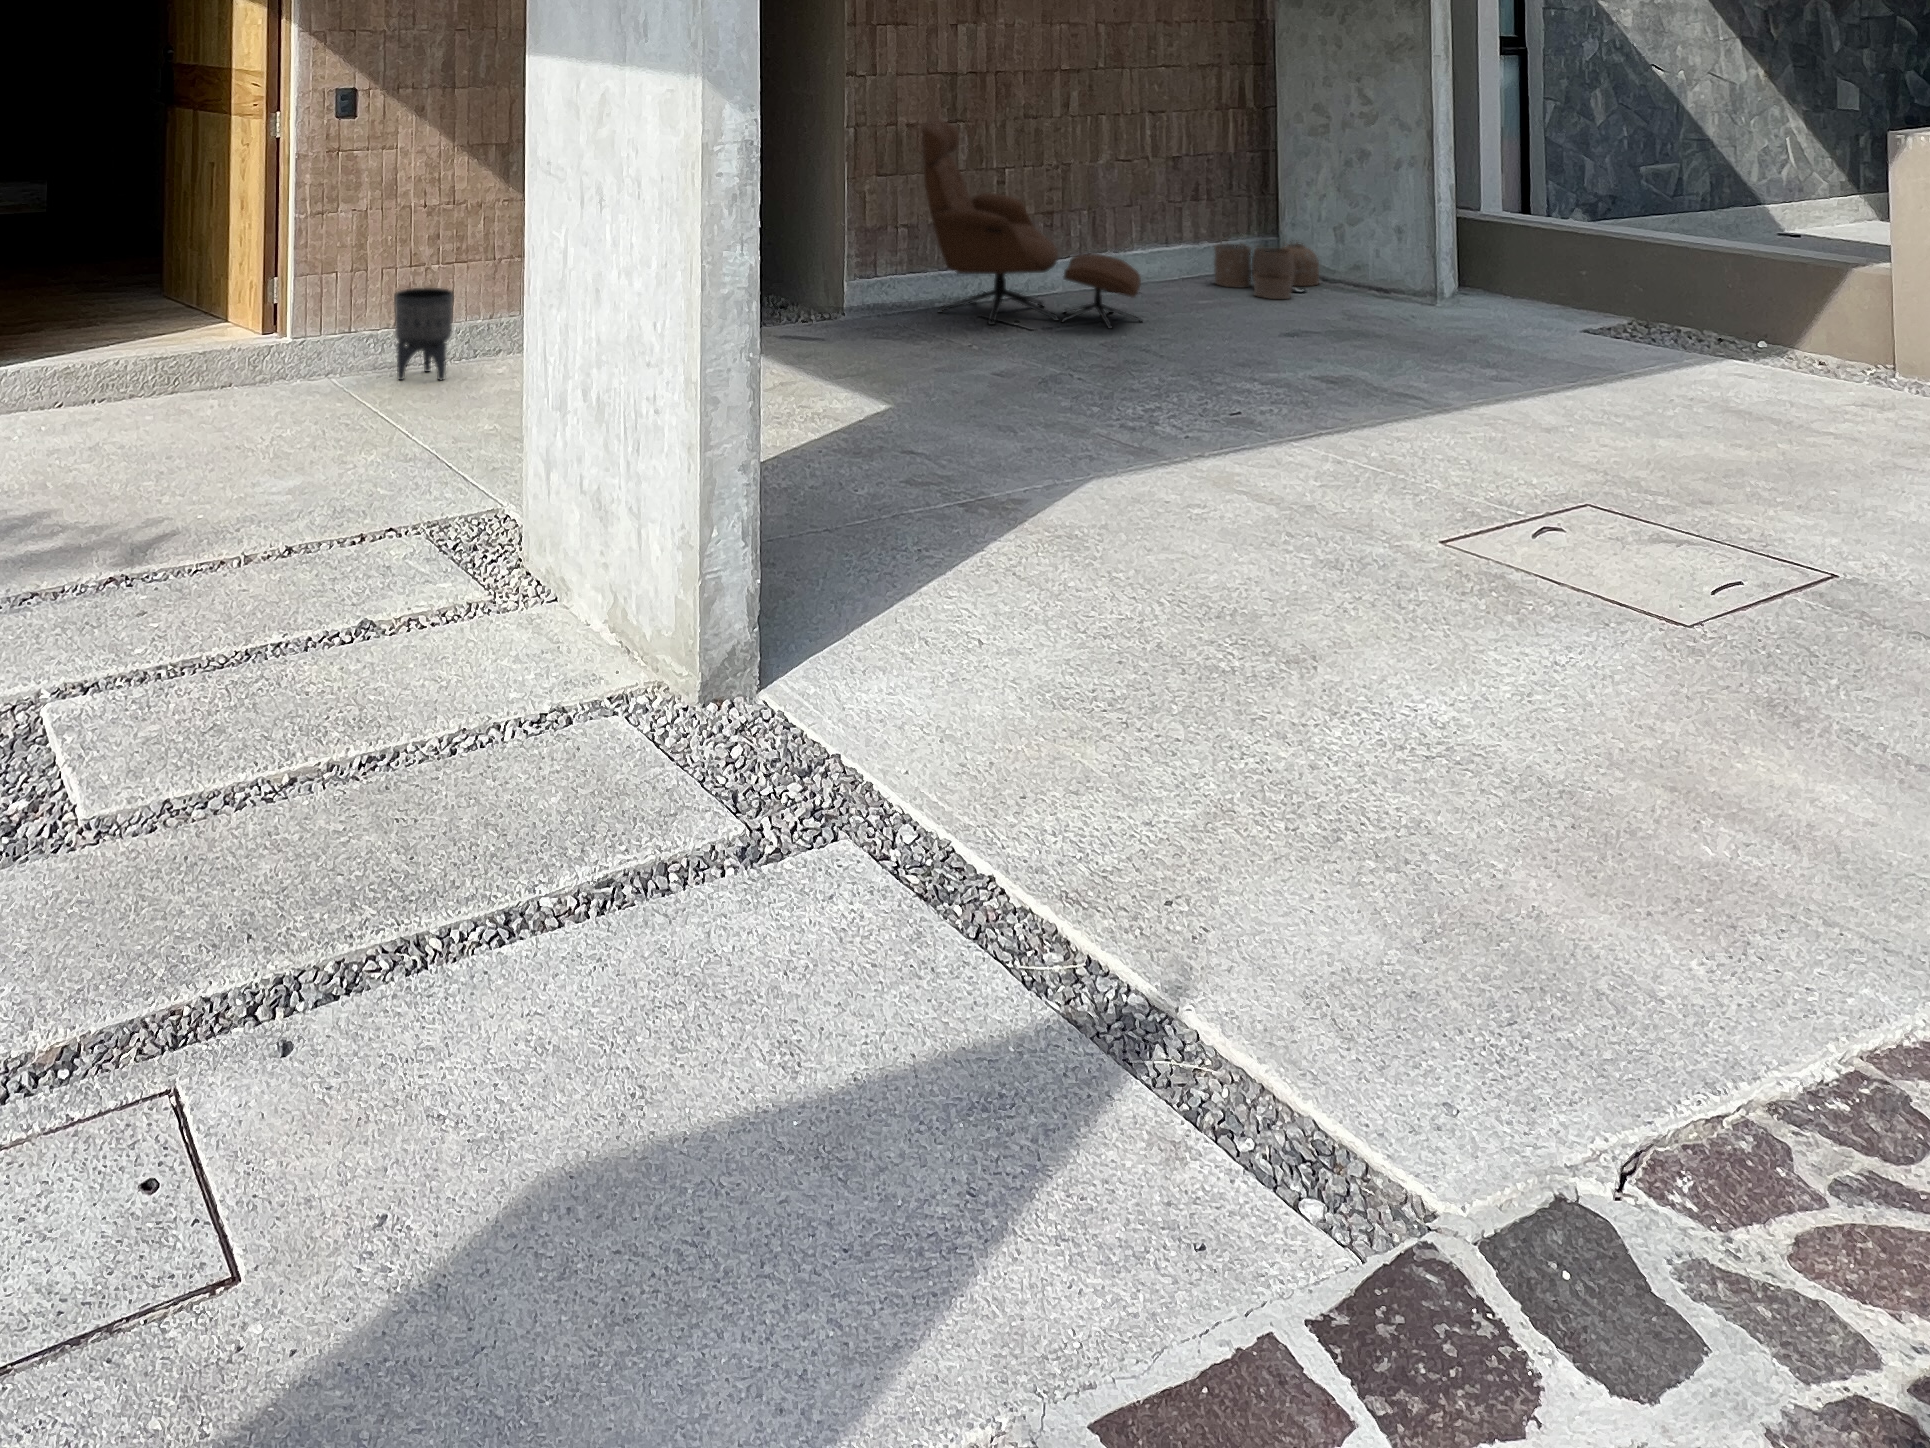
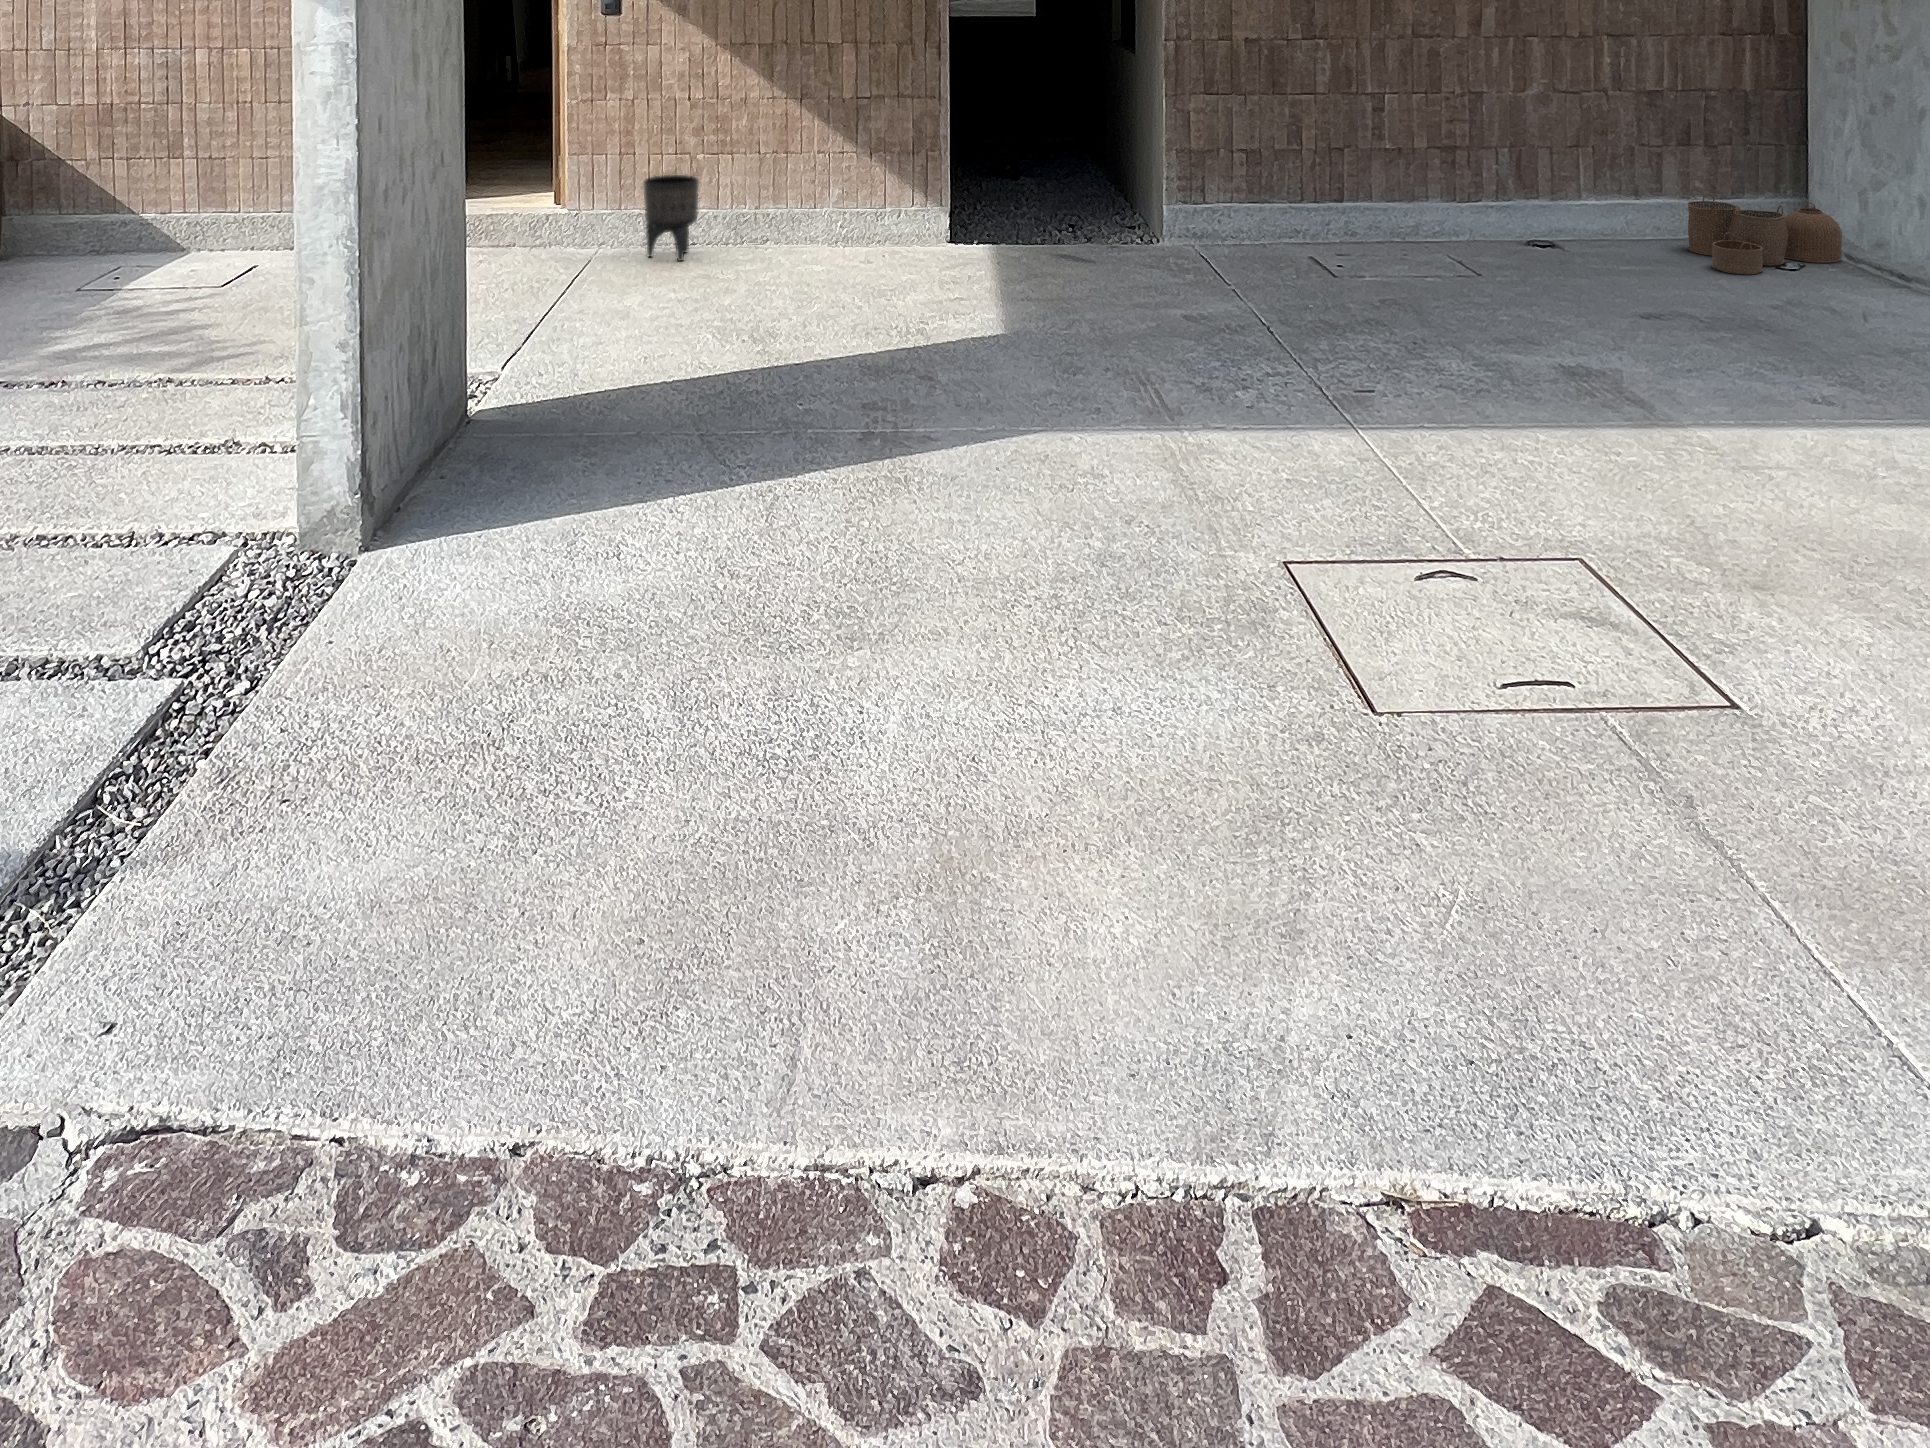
lounge chair: present [921,119,1141,328] -> none [1244,35,1507,285]

